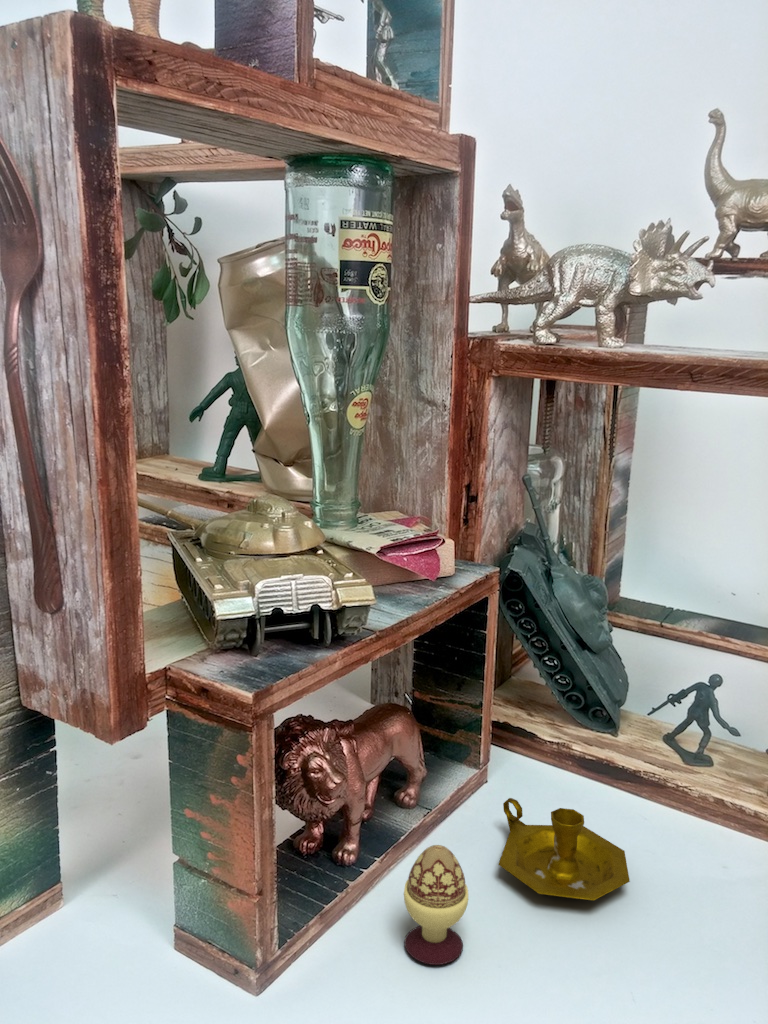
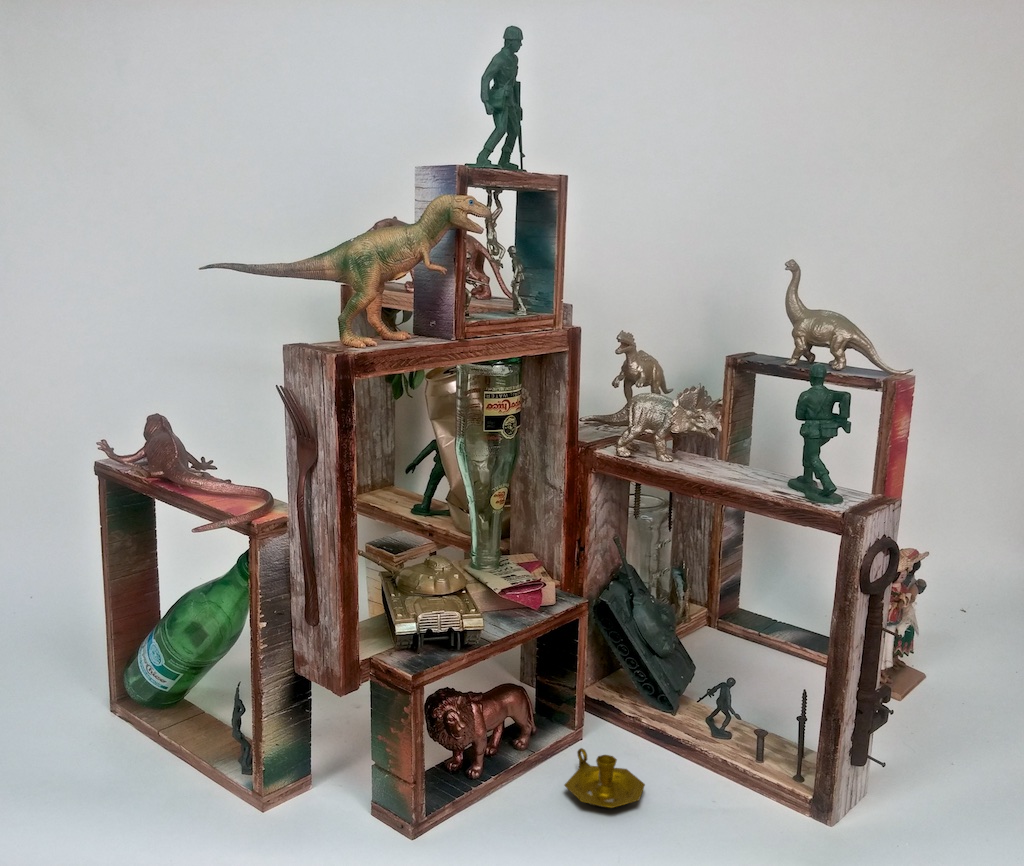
decorative egg: present [404,845,468,965] -> none [497,766,533,833]

